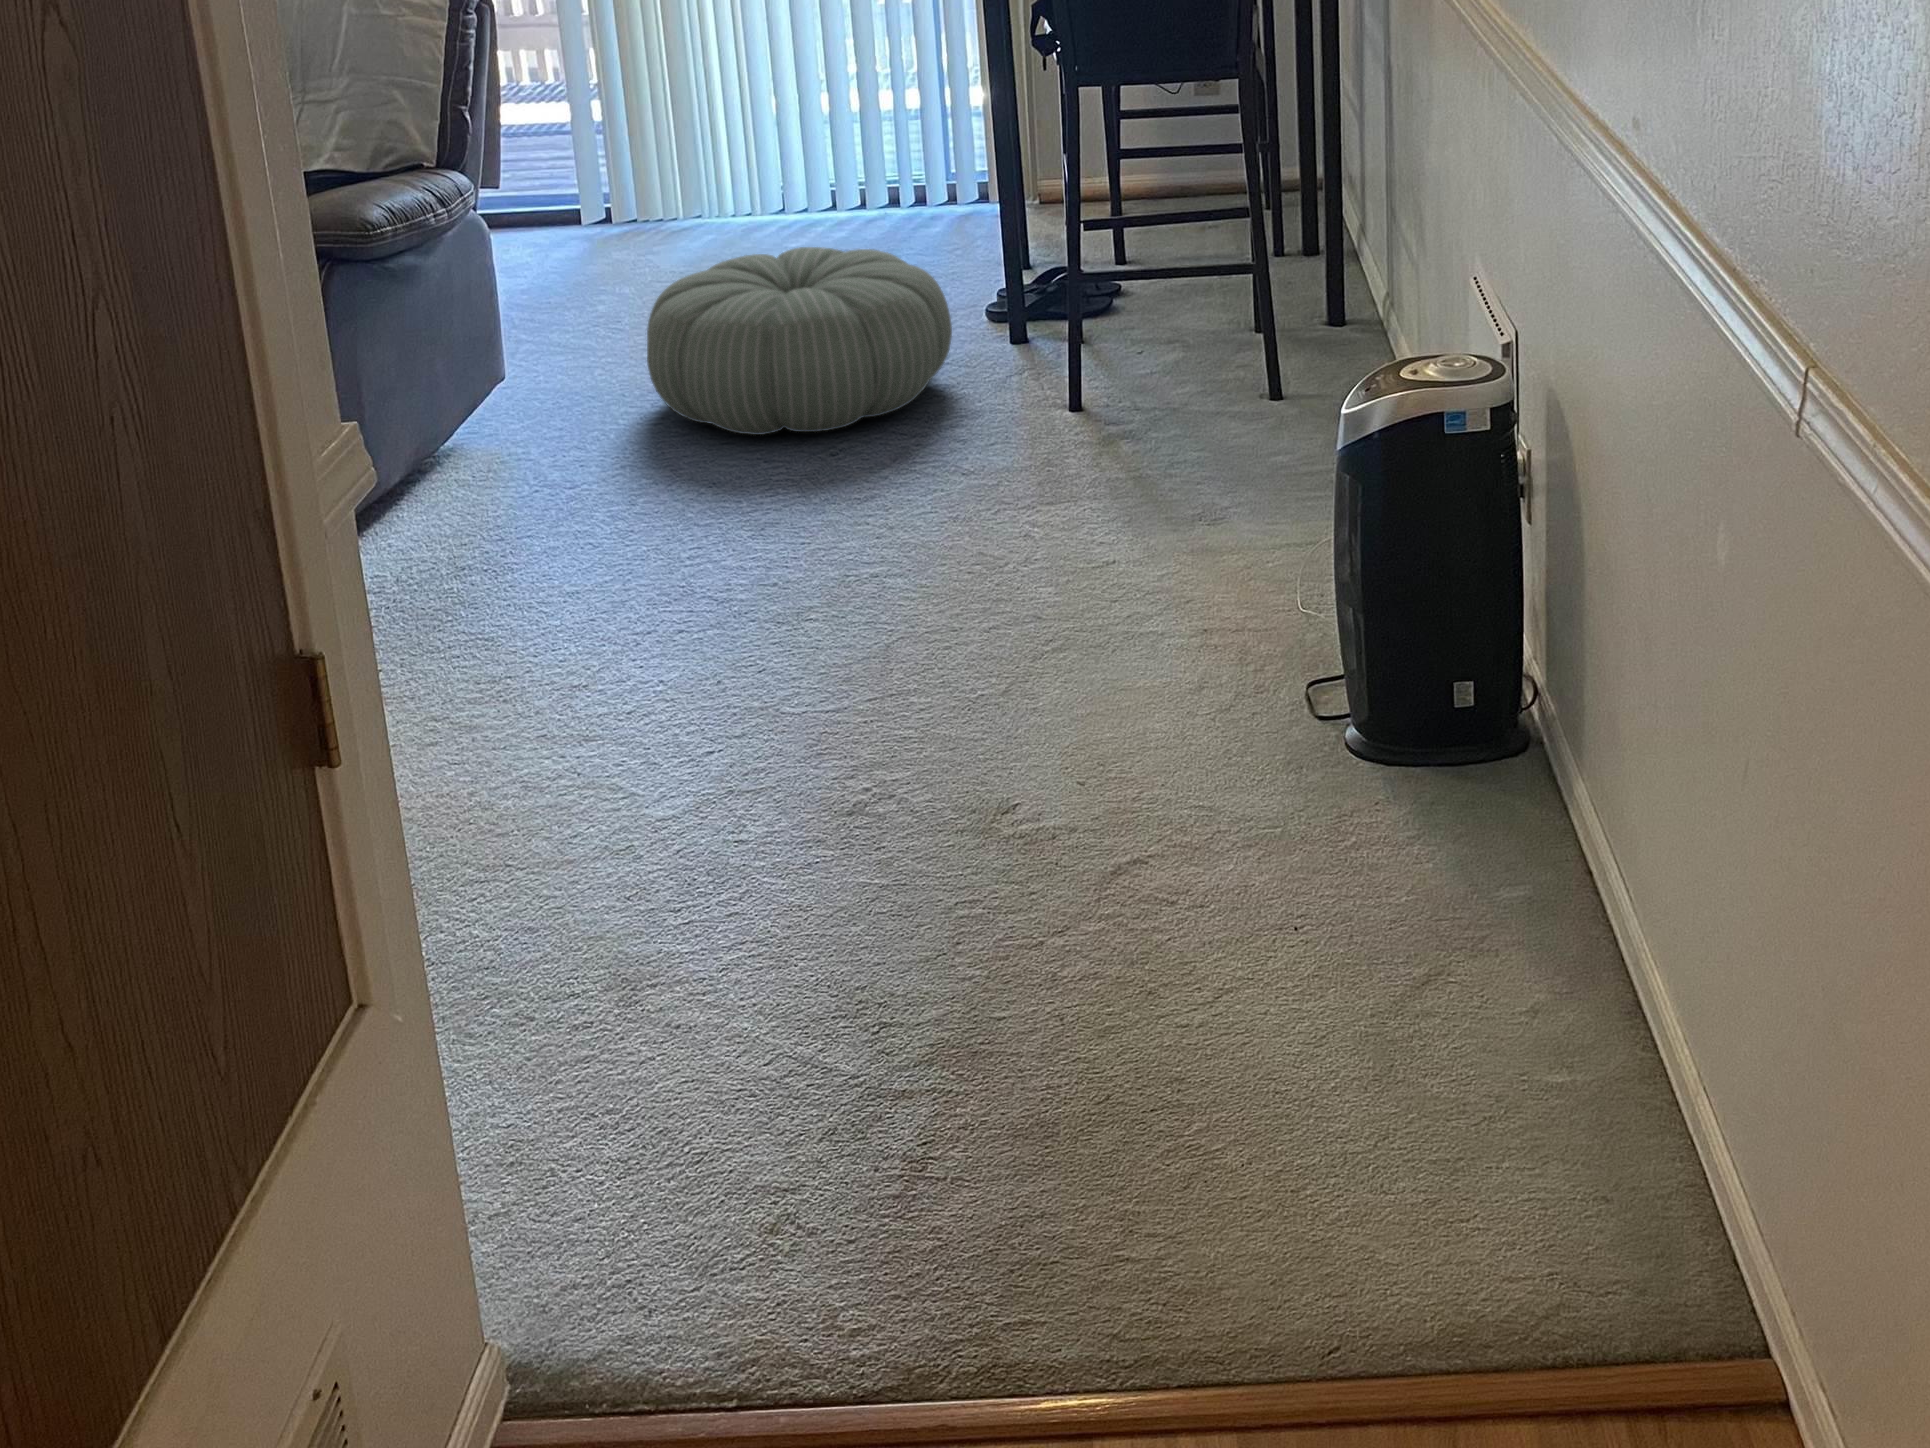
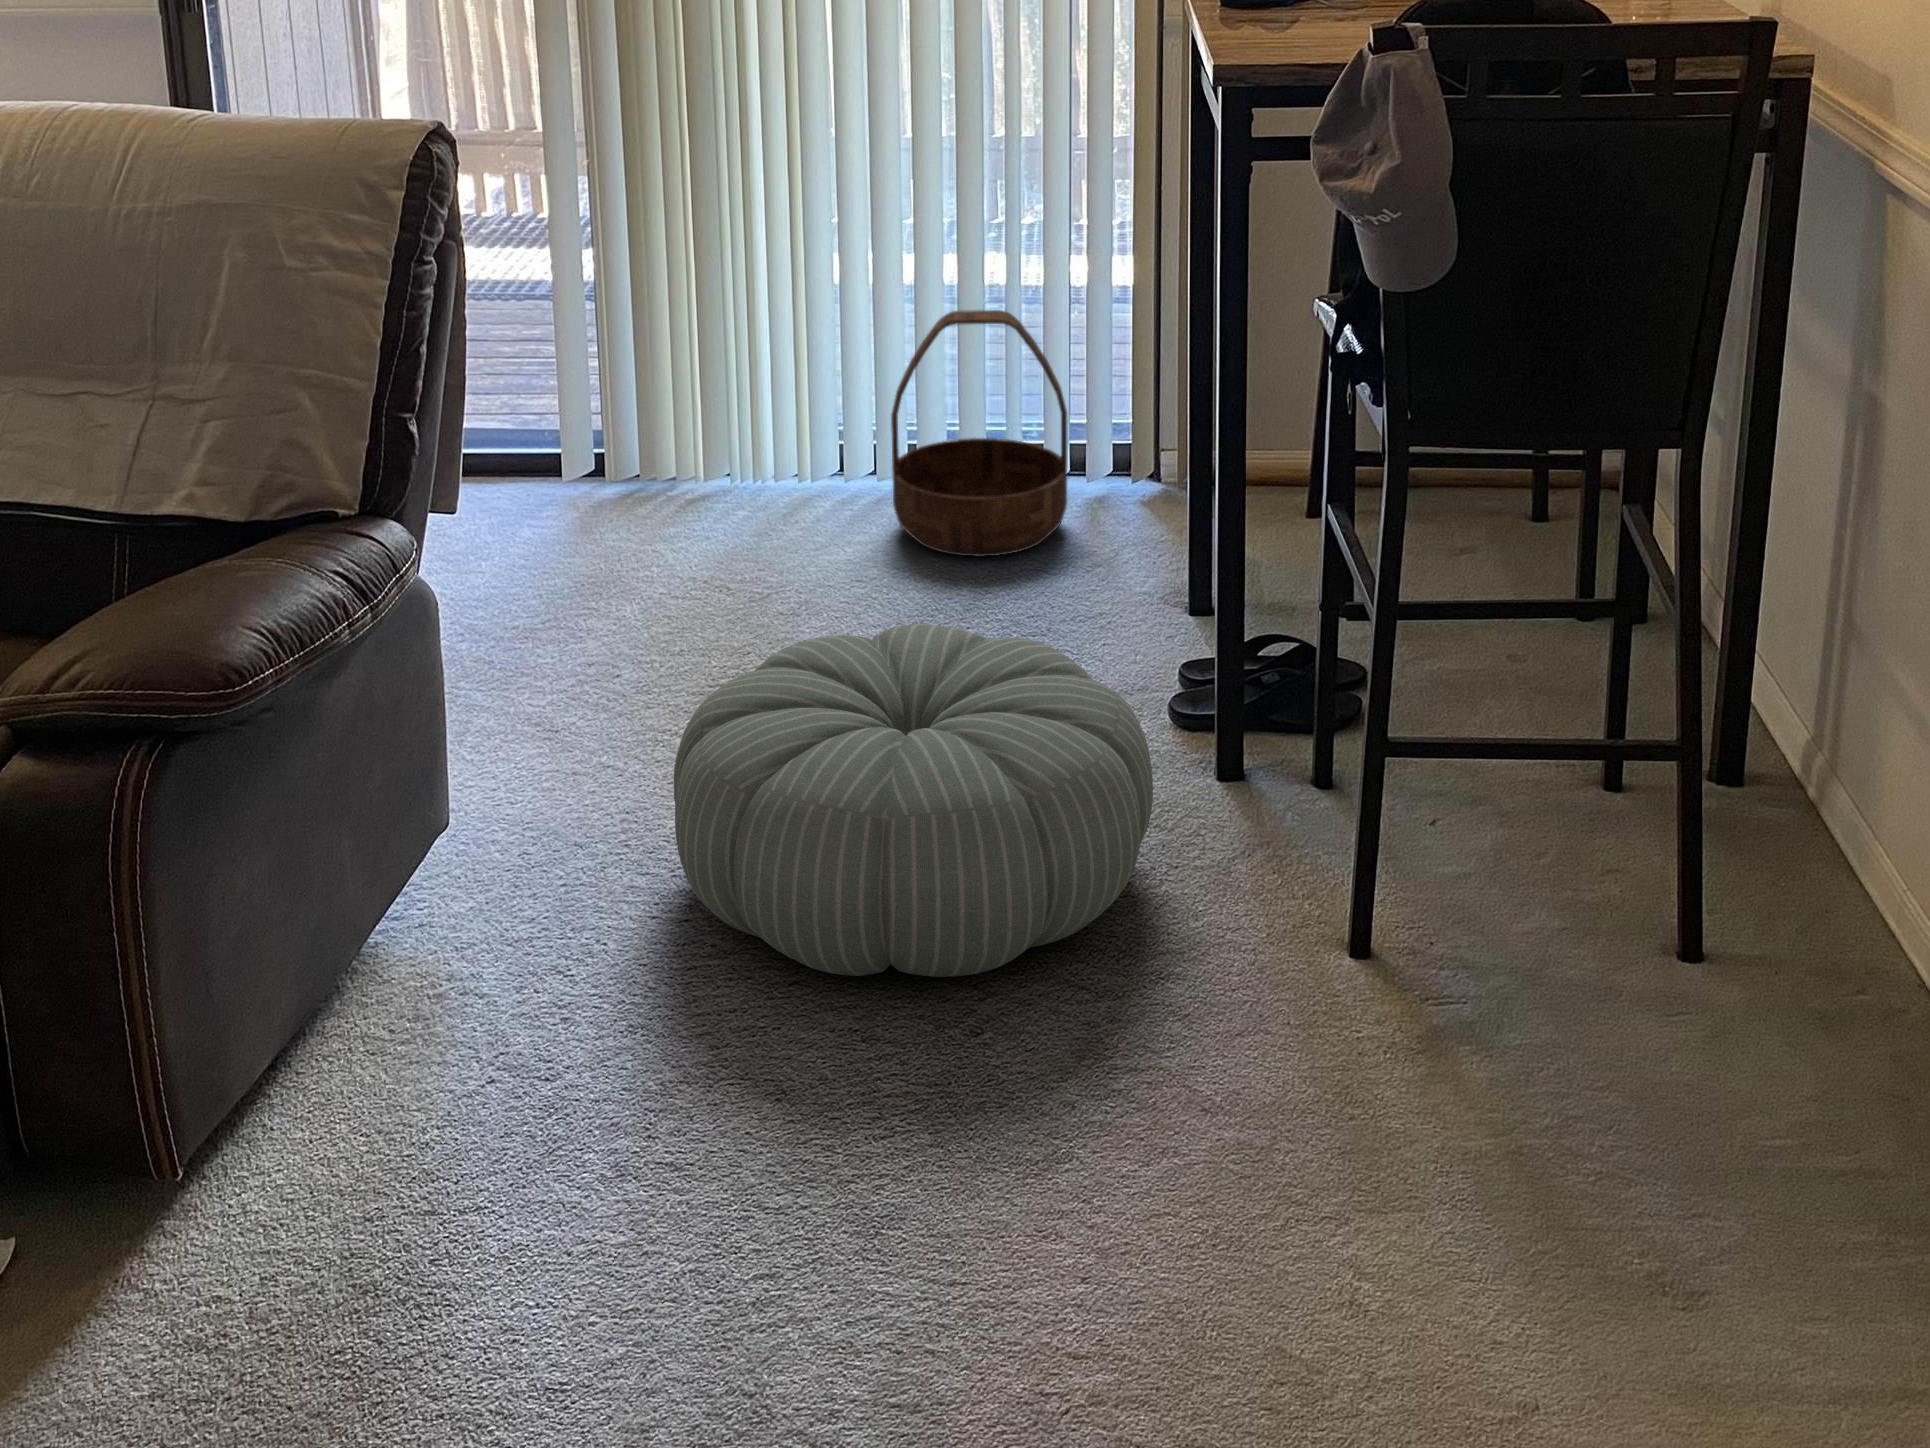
basket: none [811,81,939,253] -> present [891,310,1068,556]

